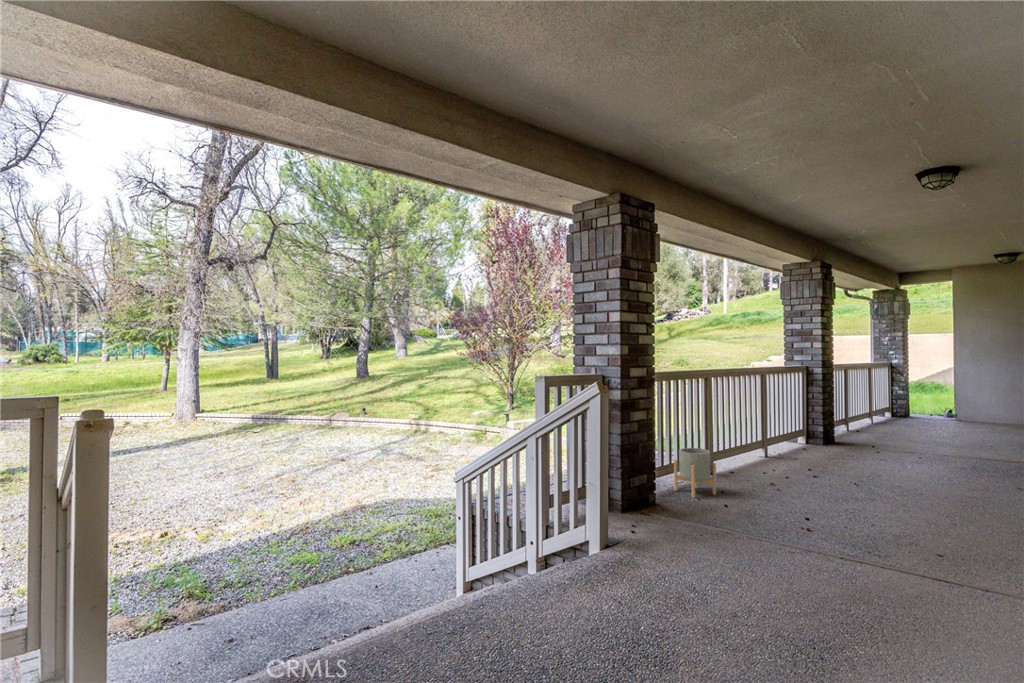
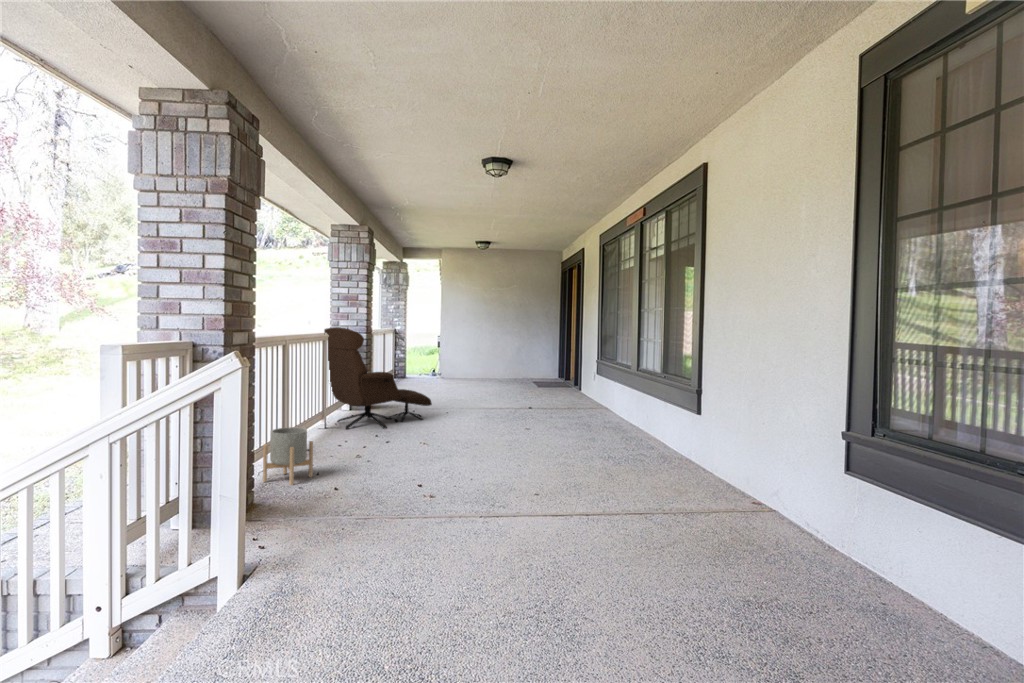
lounge chair: none [765,362,897,466] -> present [324,327,432,429]

